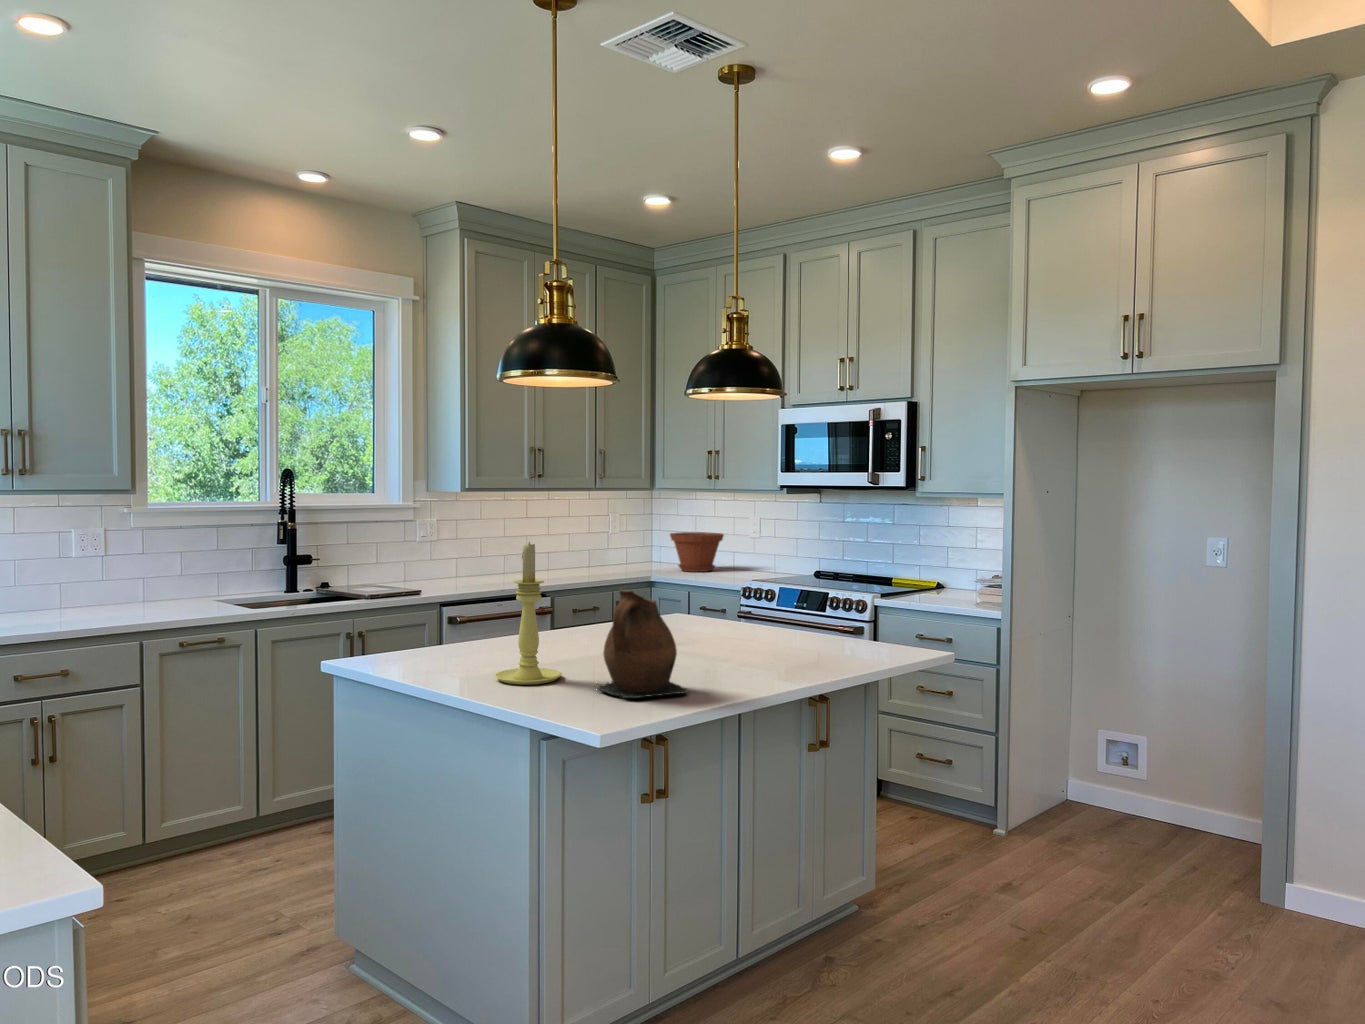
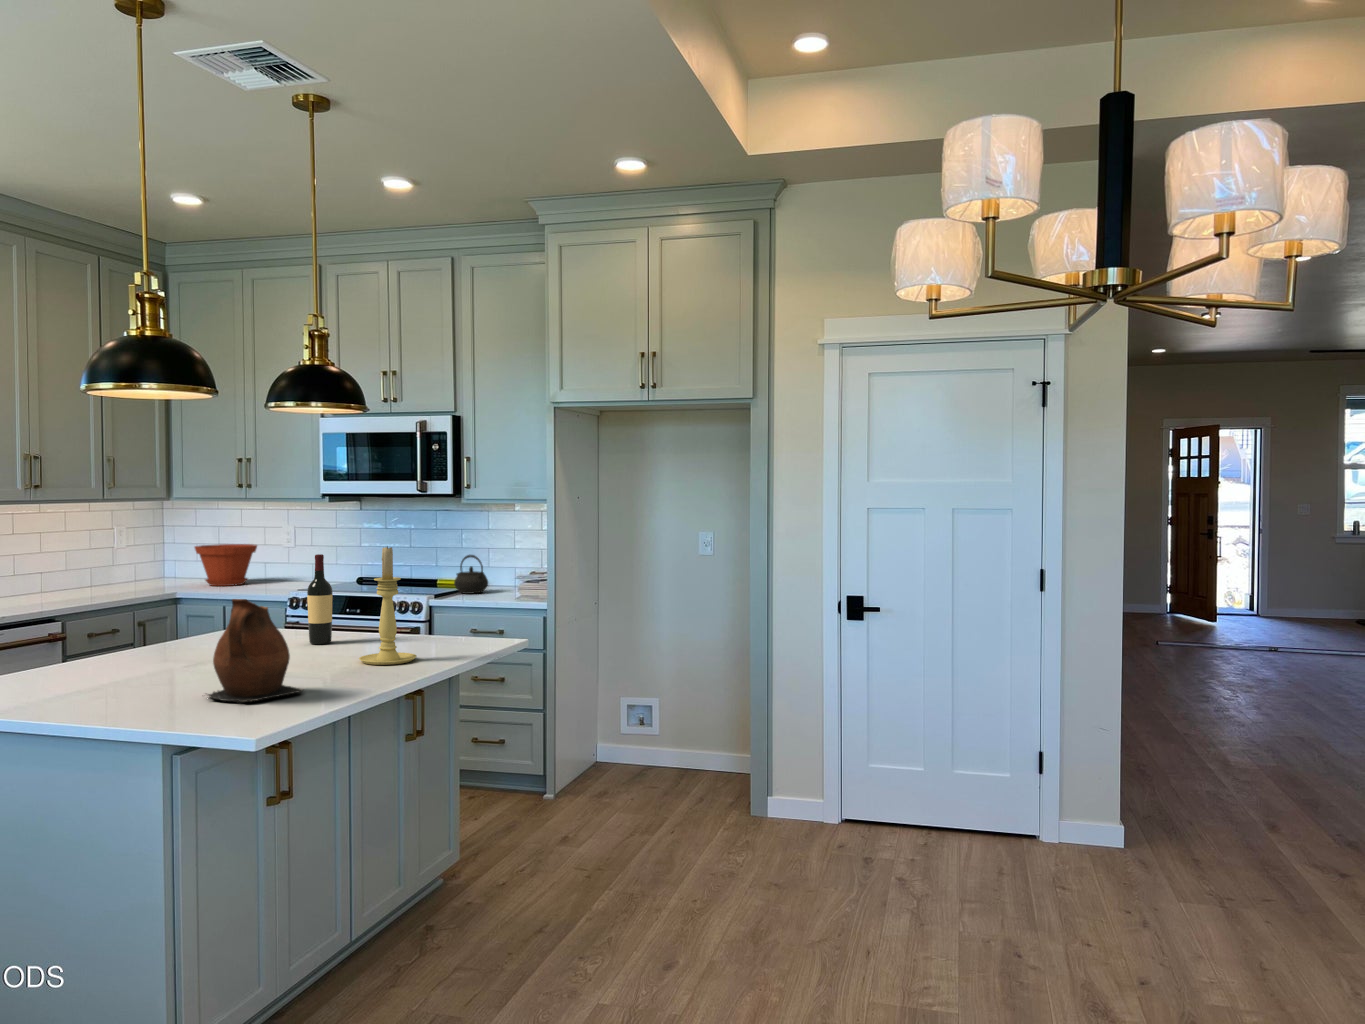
candle holder: present [495,542,562,685] -> present [359,546,417,665]
wine bottle: none [730,546,754,639] -> present [307,554,333,644]
kettle: none [904,553,941,595] -> present [454,555,488,594]

